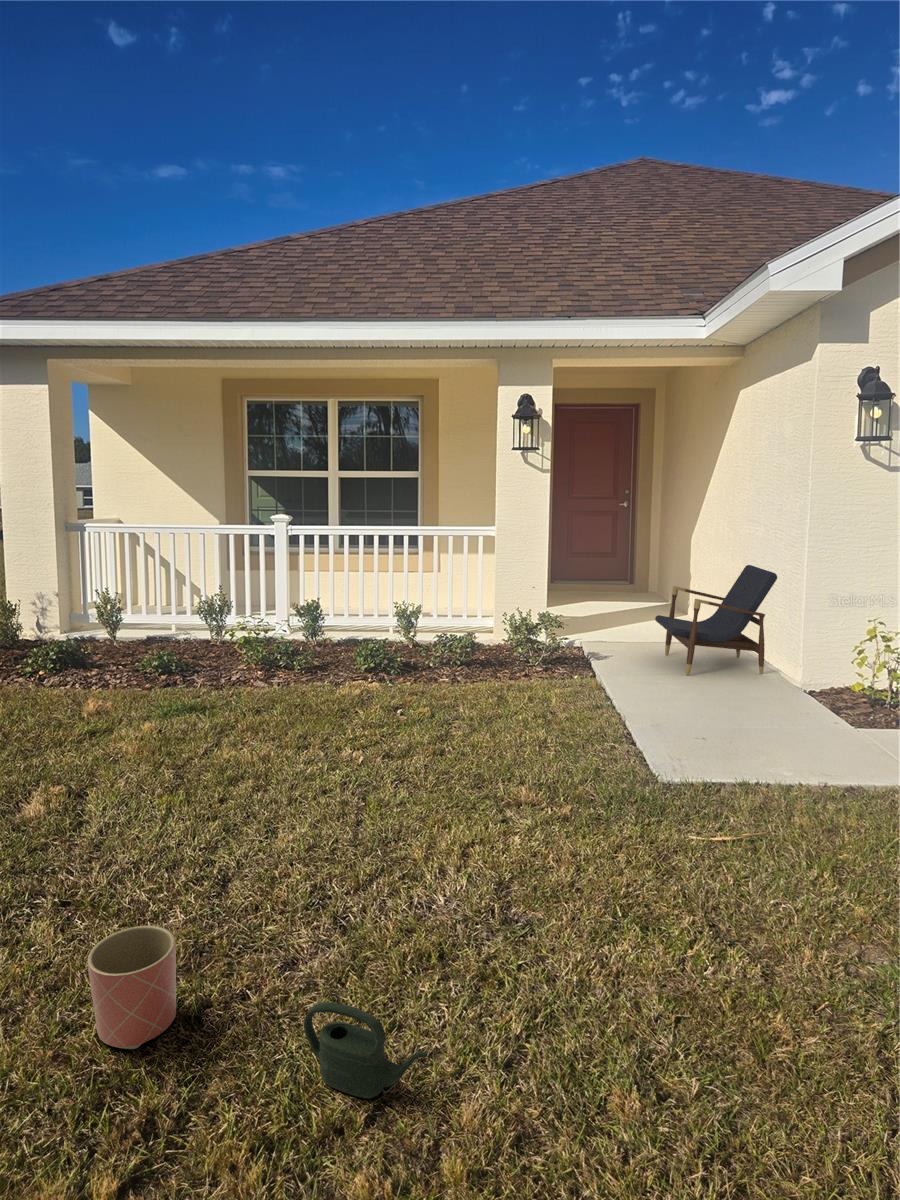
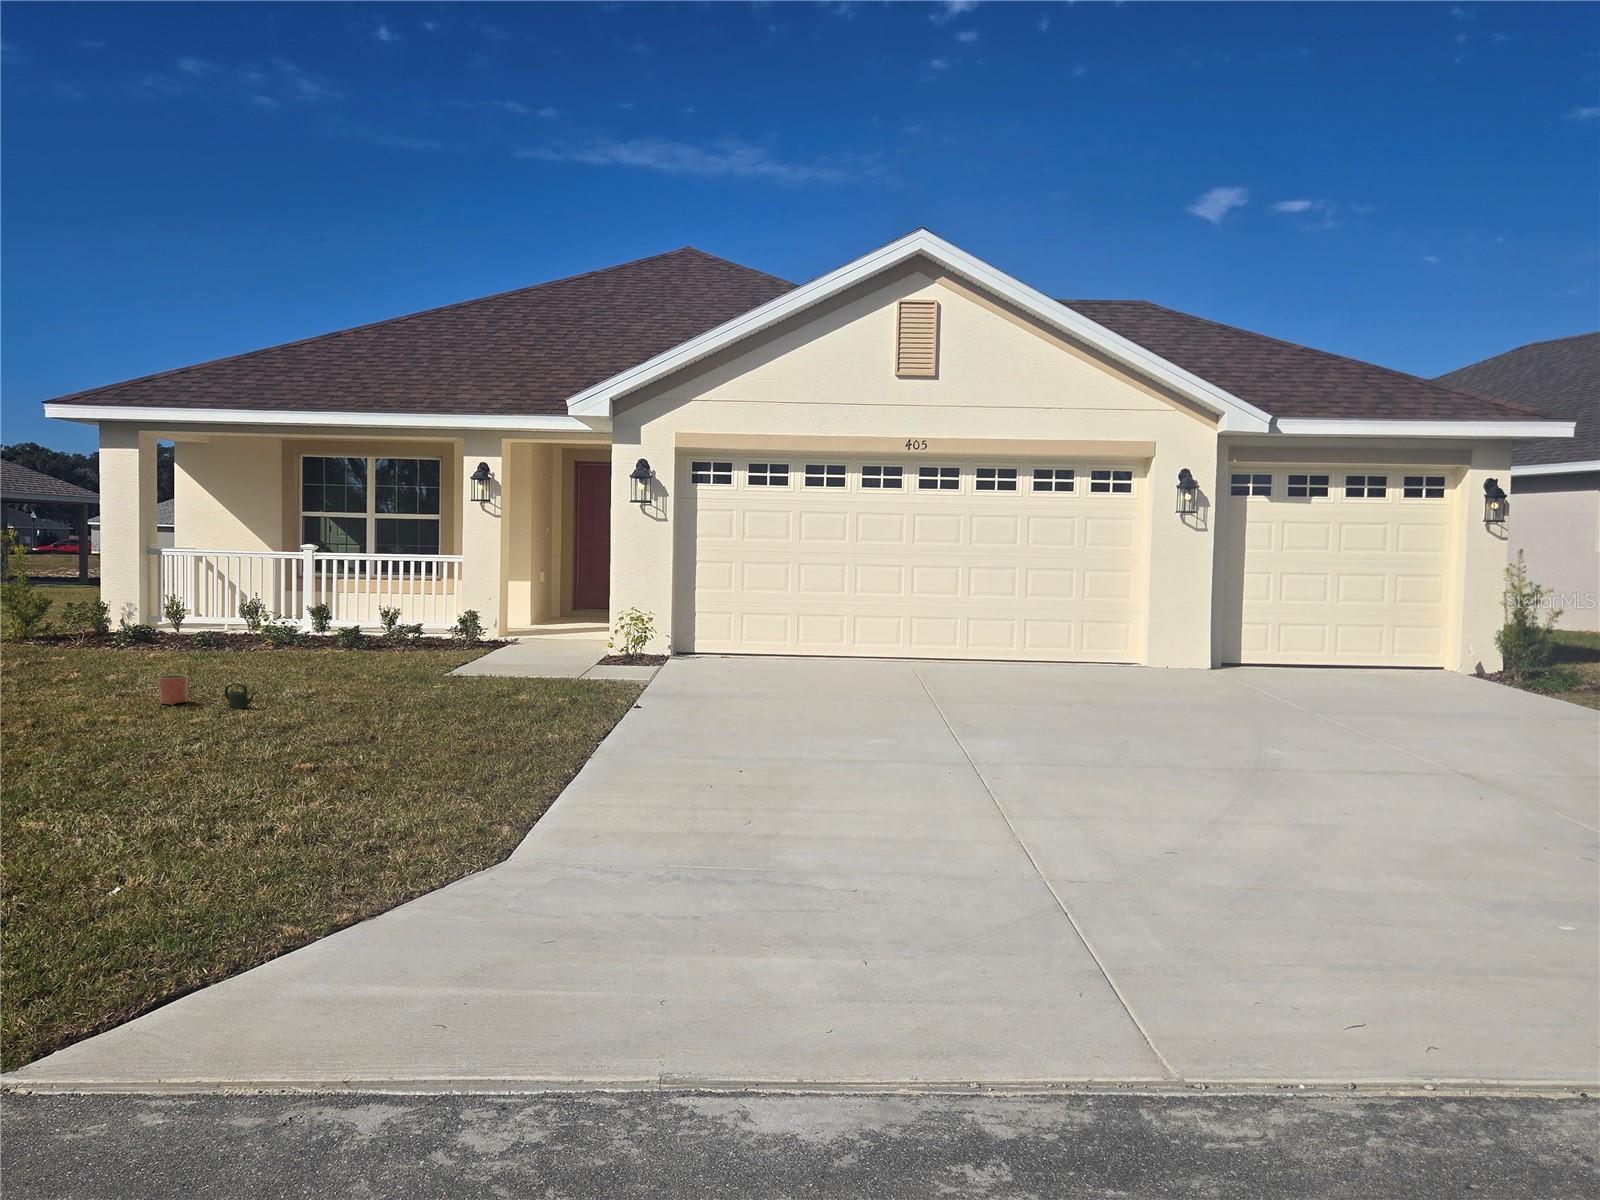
lounge chair: present [655,565,777,675] -> none [544,580,615,648]

